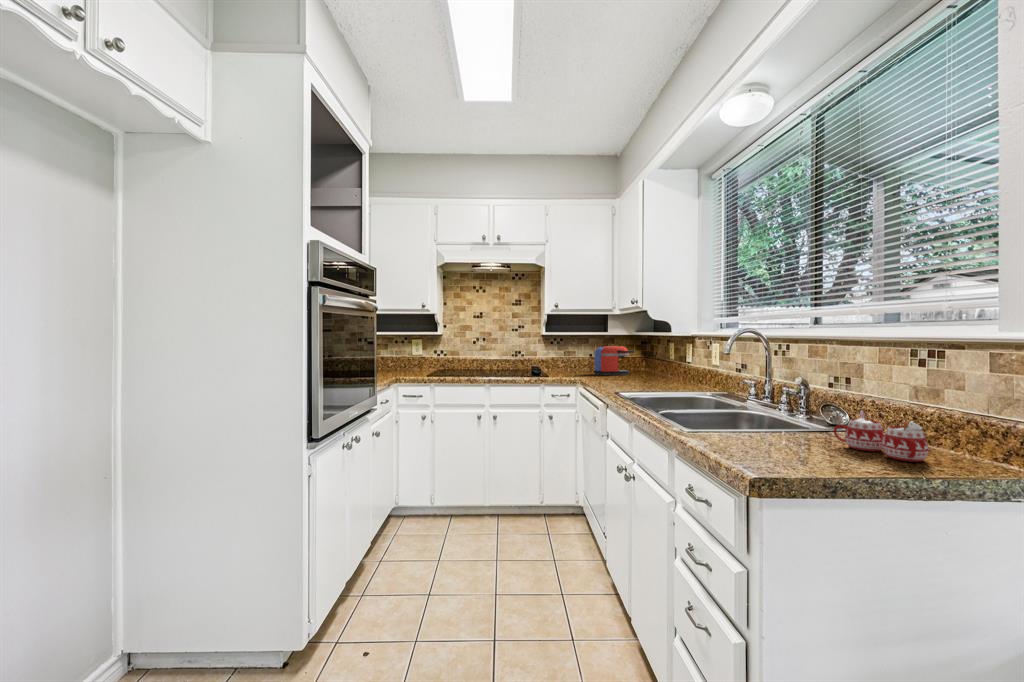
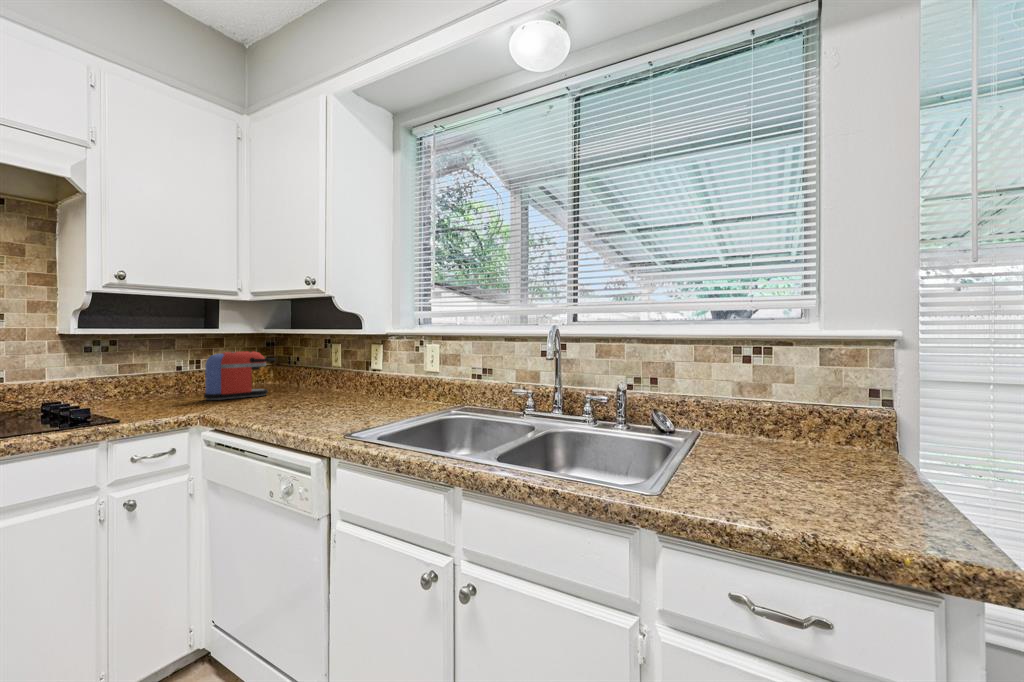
mug: present [834,411,929,462] -> none [743,413,848,462]

